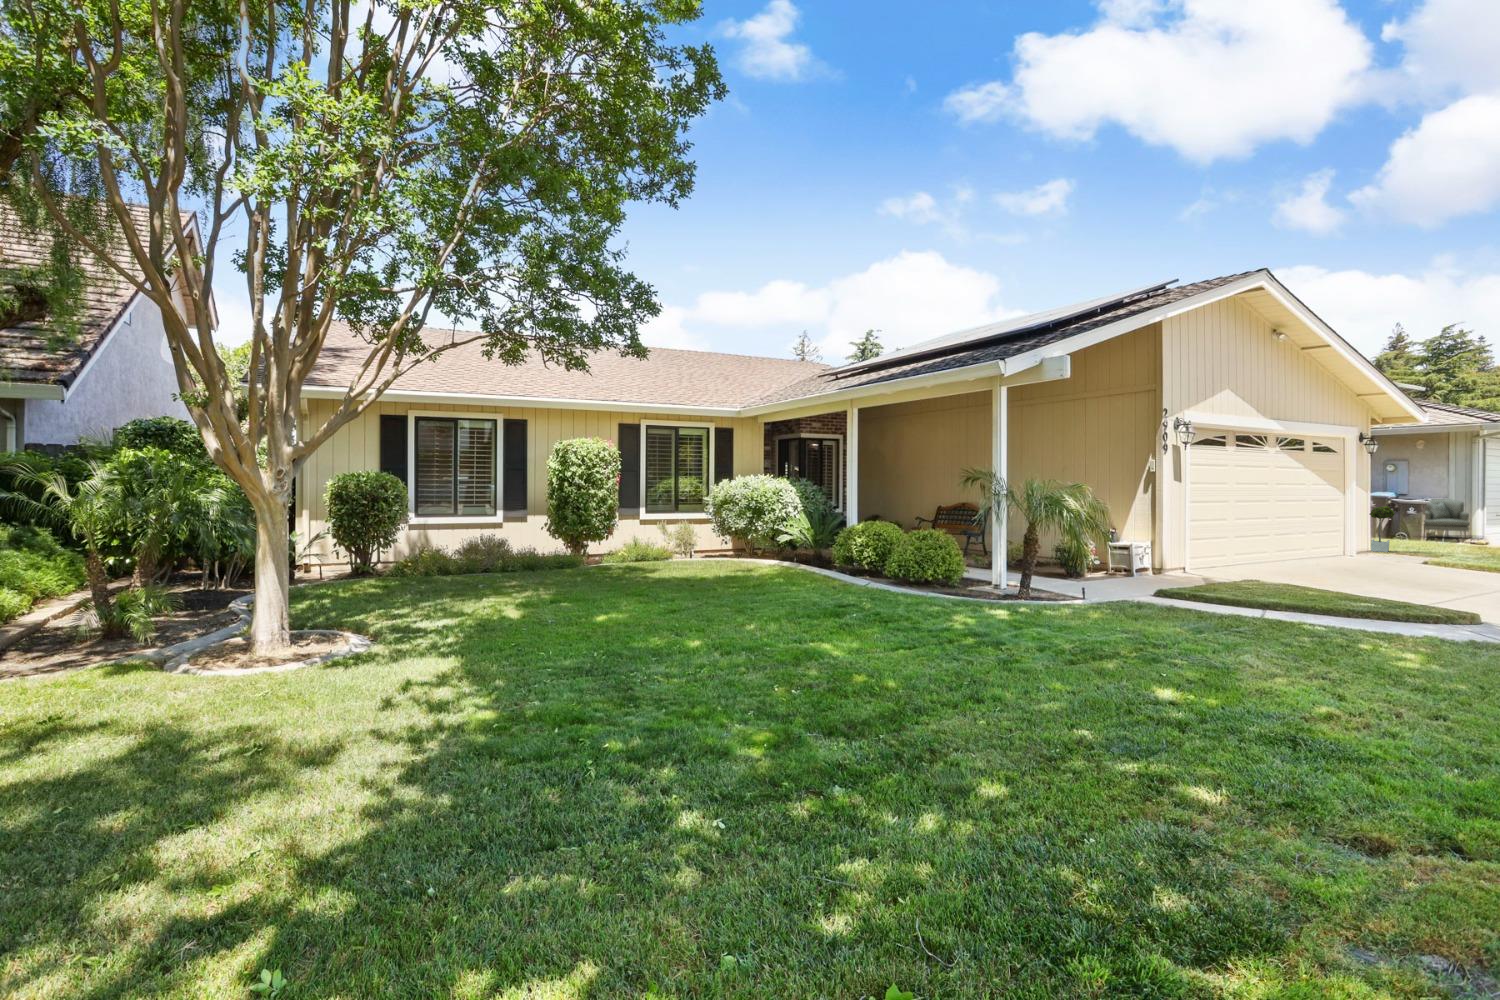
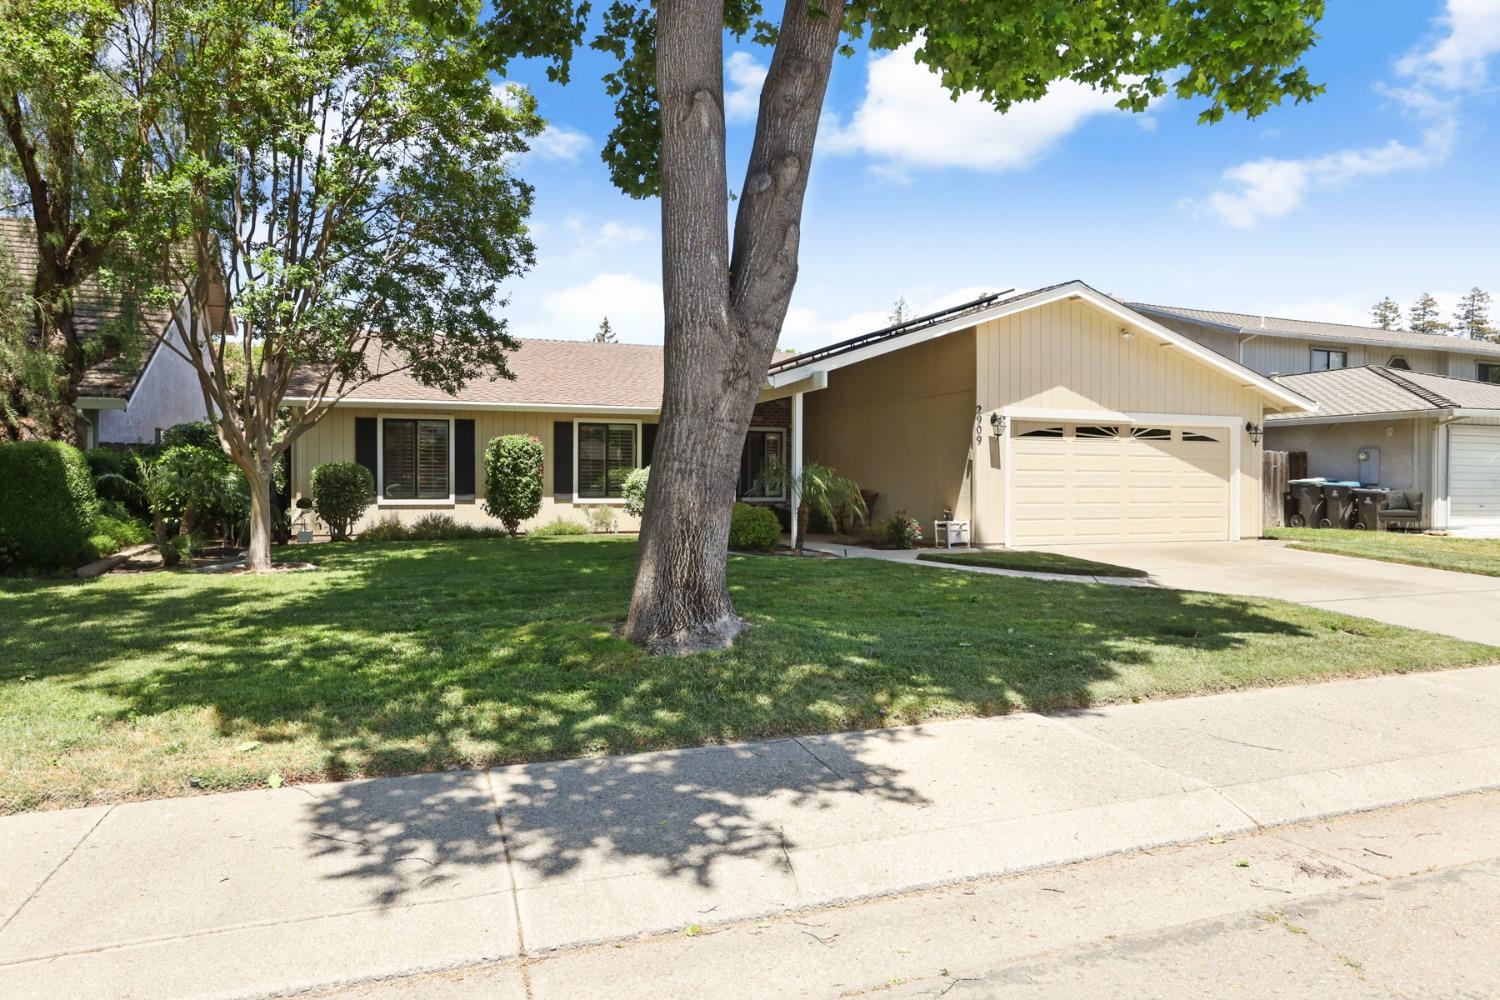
potted tree: present [1370,506,1395,552] -> present [296,498,313,542]

